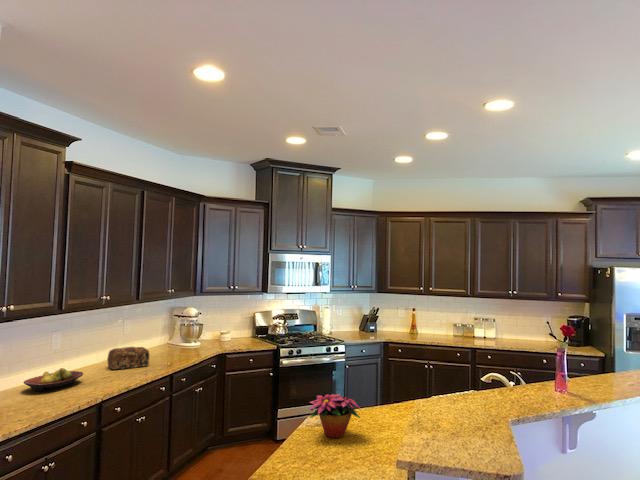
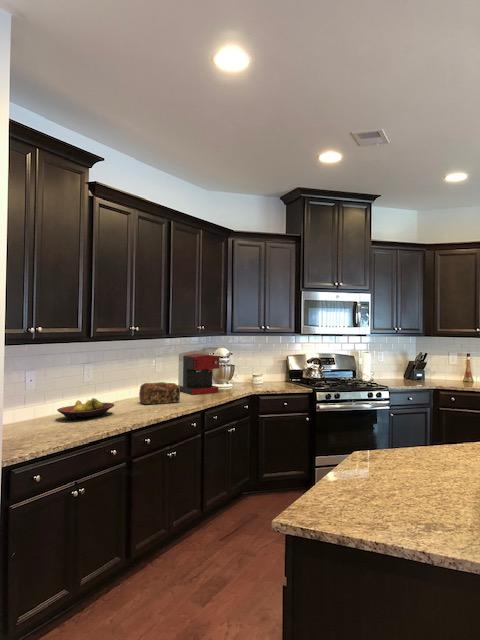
coffee maker: none [146,312,188,356] -> present [178,351,219,395]
flower arrangement: present [309,394,360,438] -> none [355,426,431,479]

